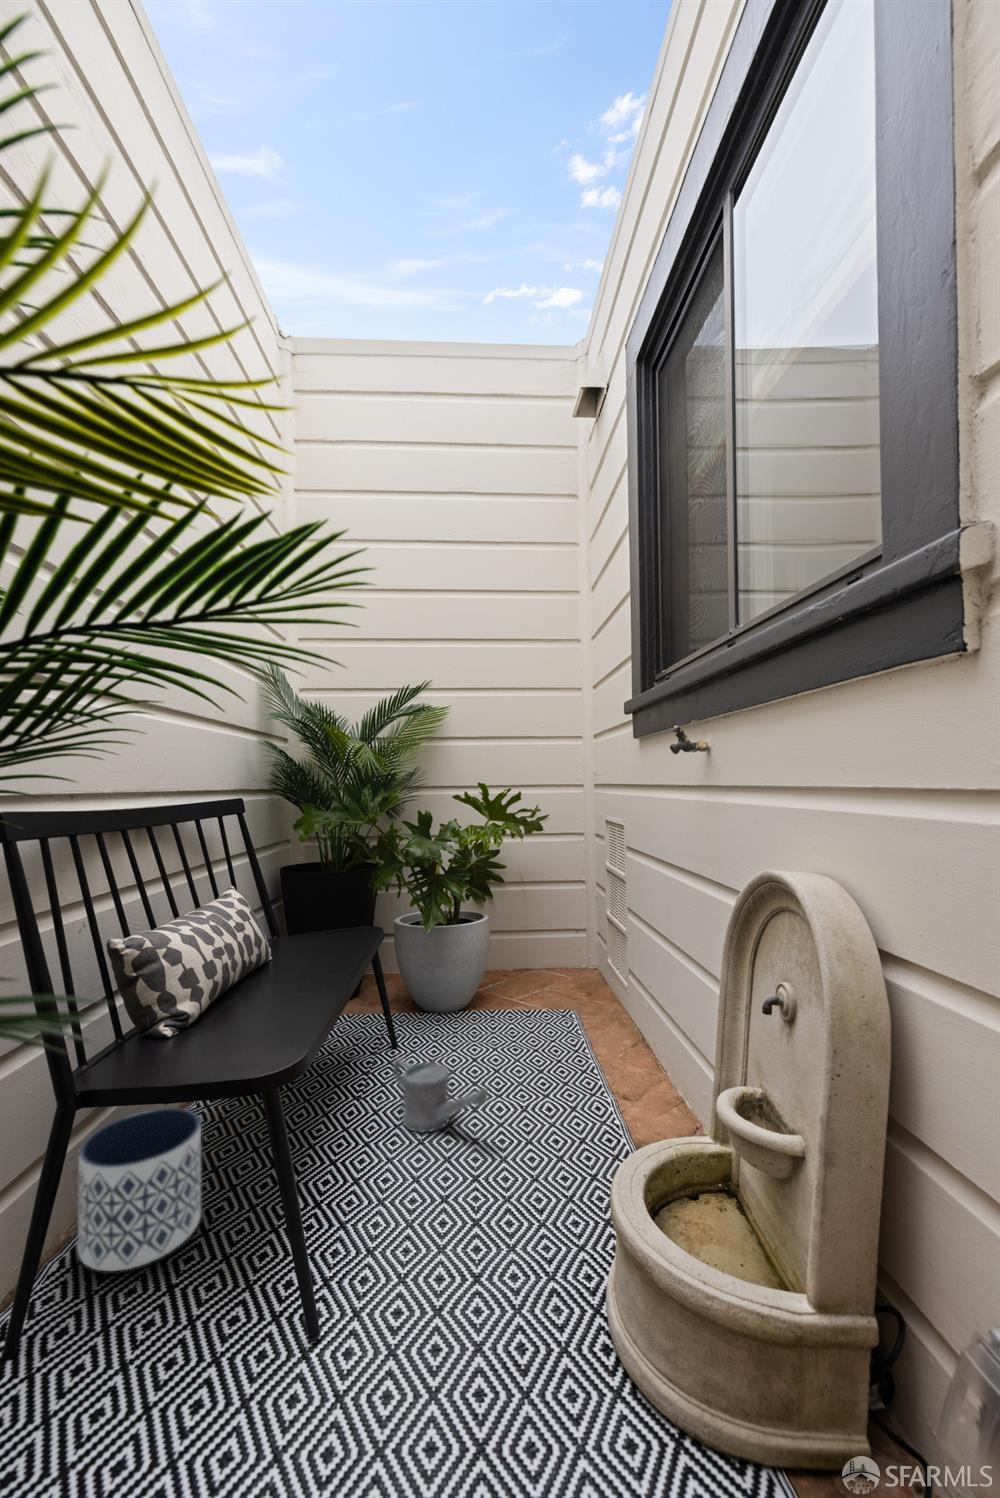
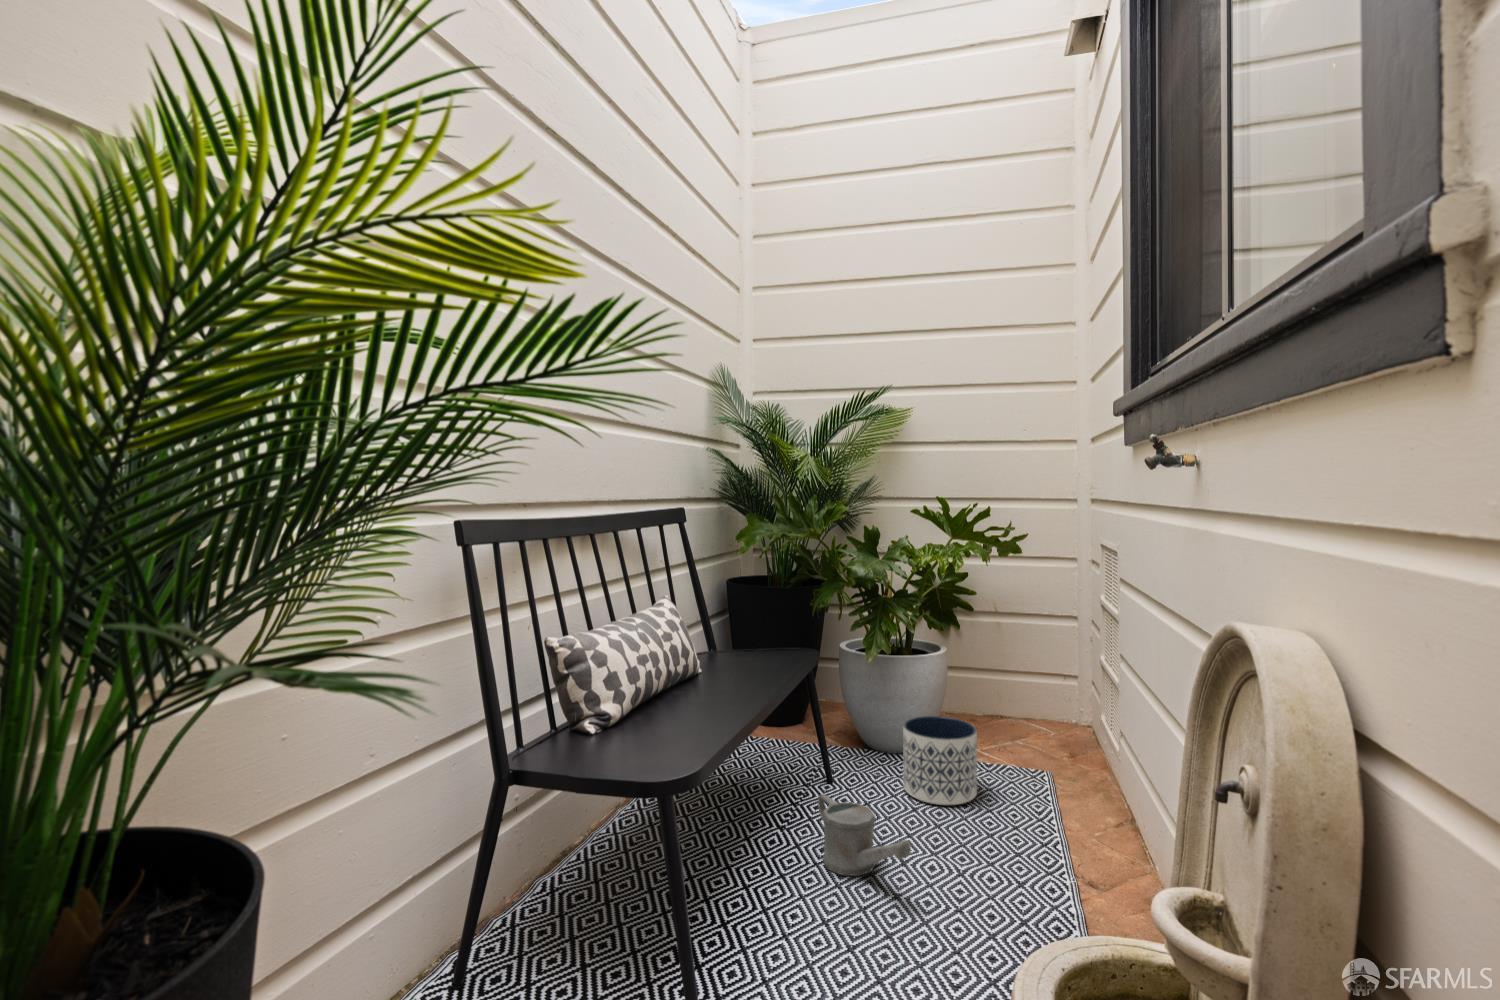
planter: present [78,1108,201,1271] -> present [903,716,977,805]

